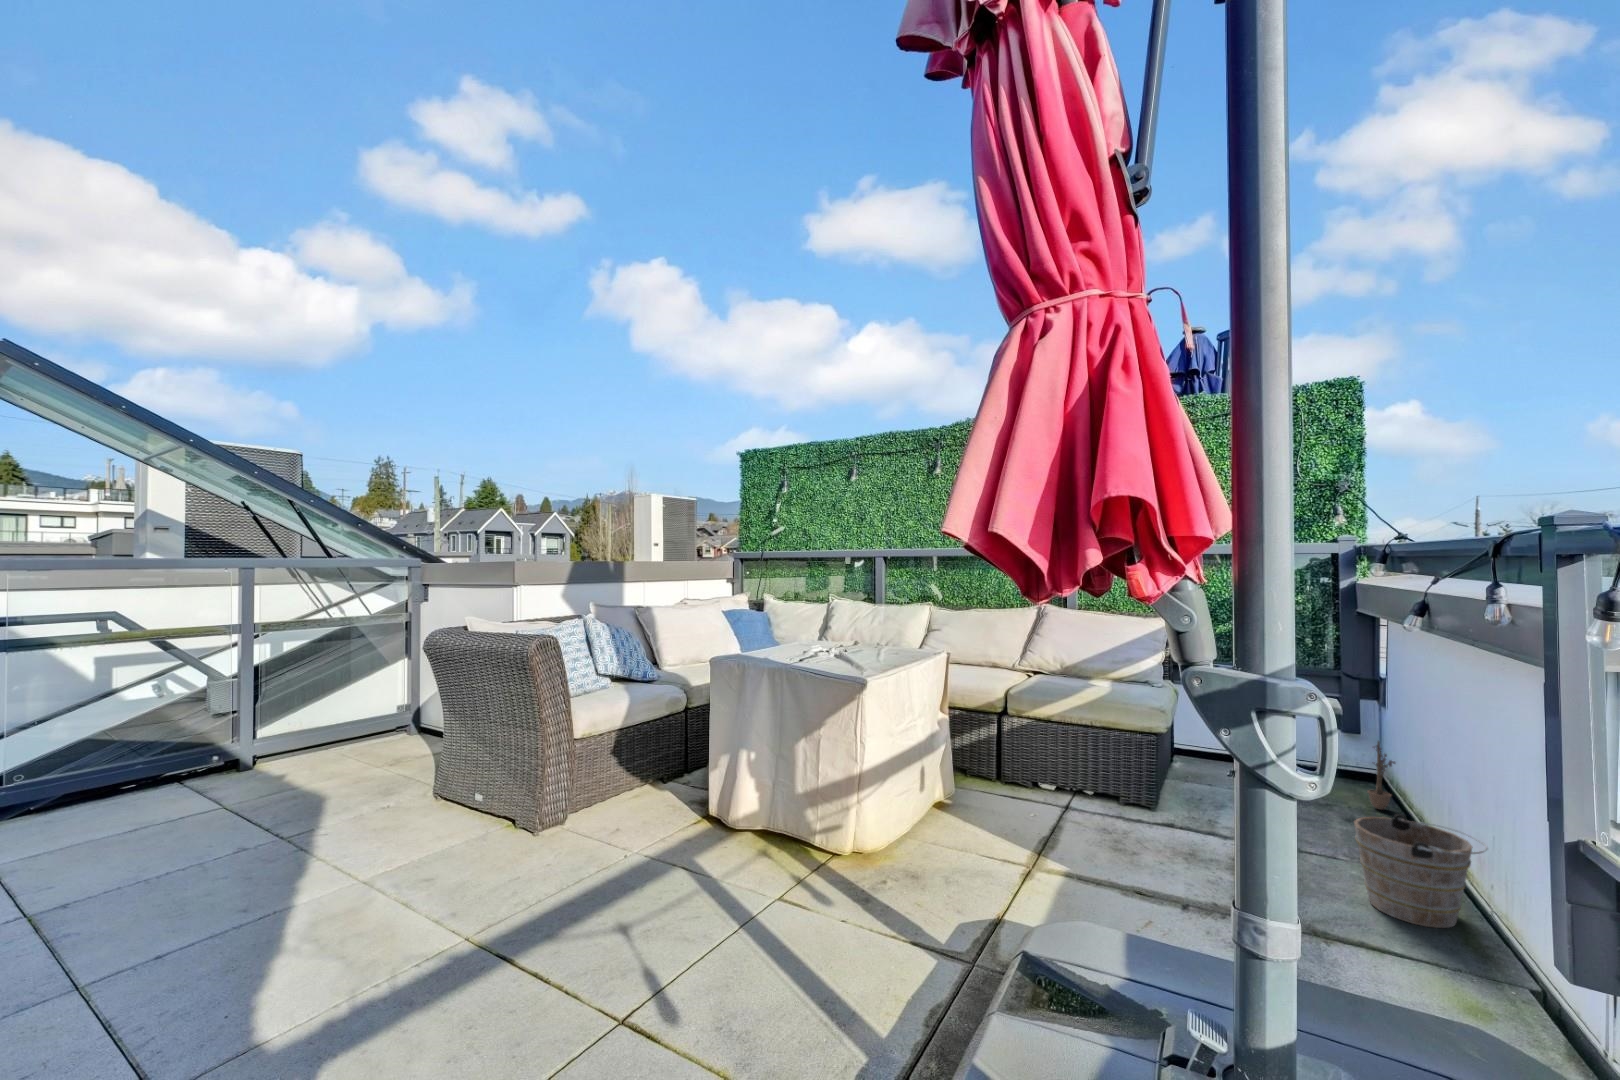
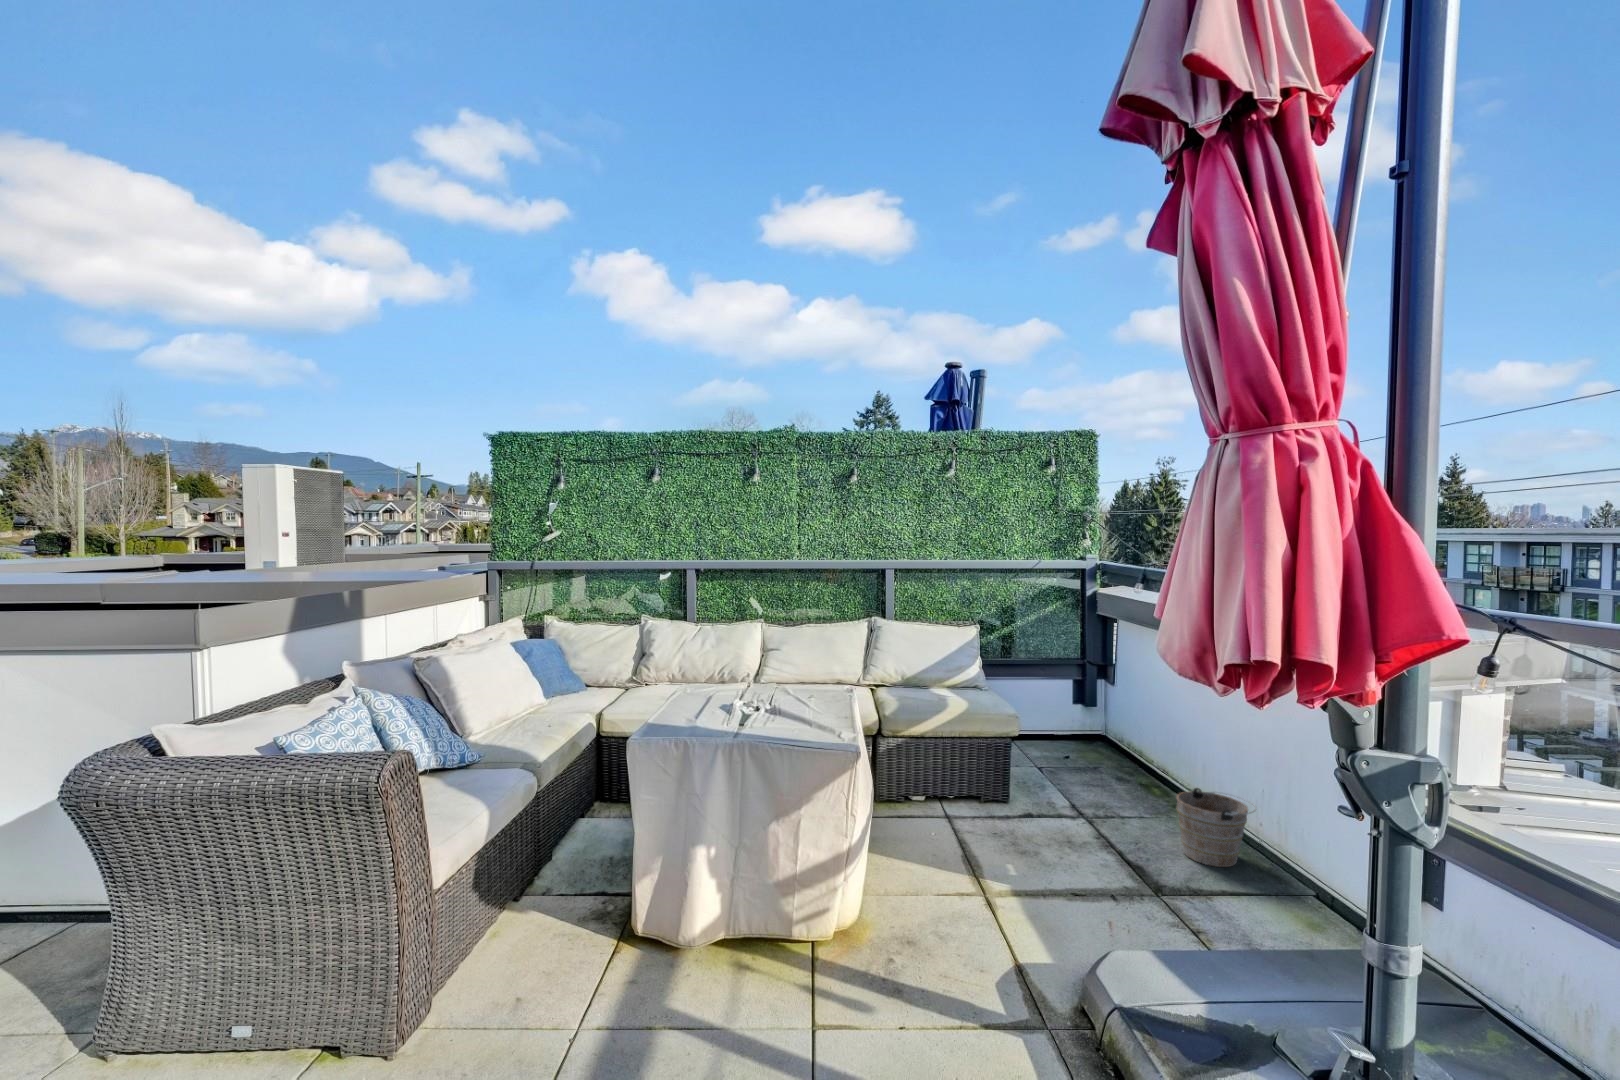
decorative plant: present [1368,741,1395,810] -> none [1128,723,1147,774]

